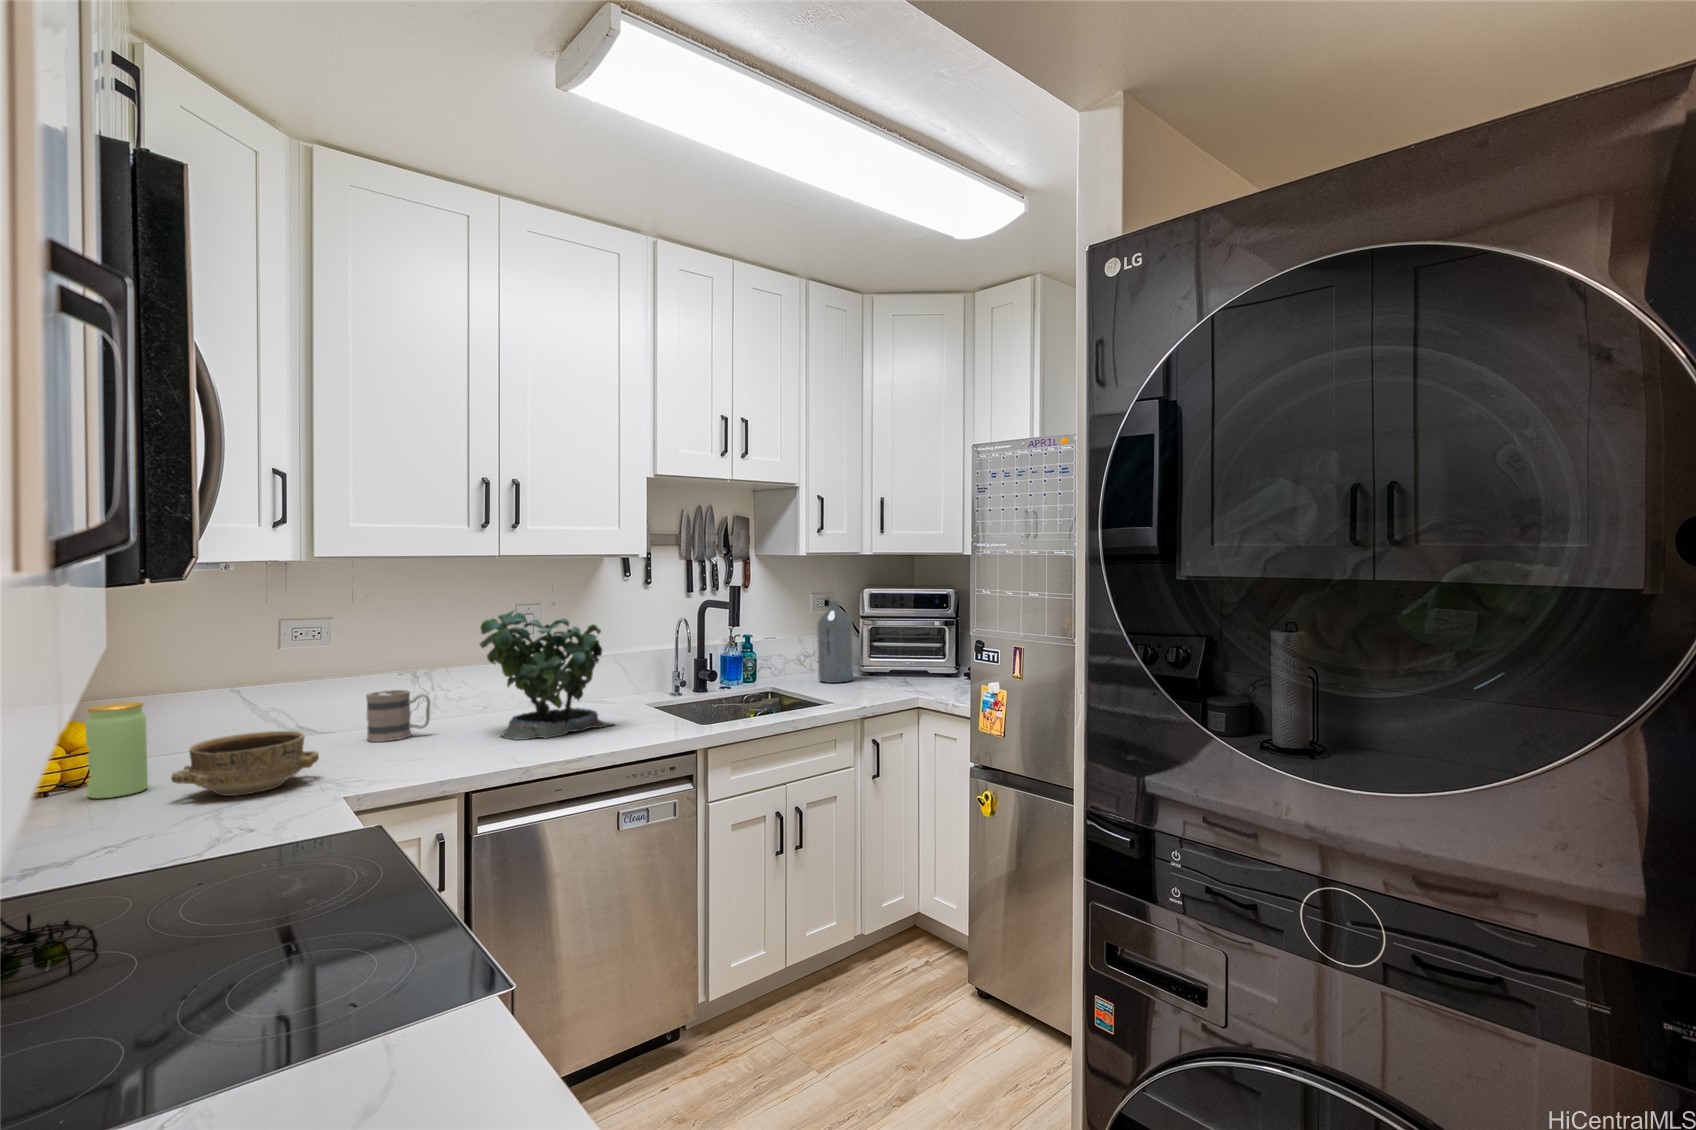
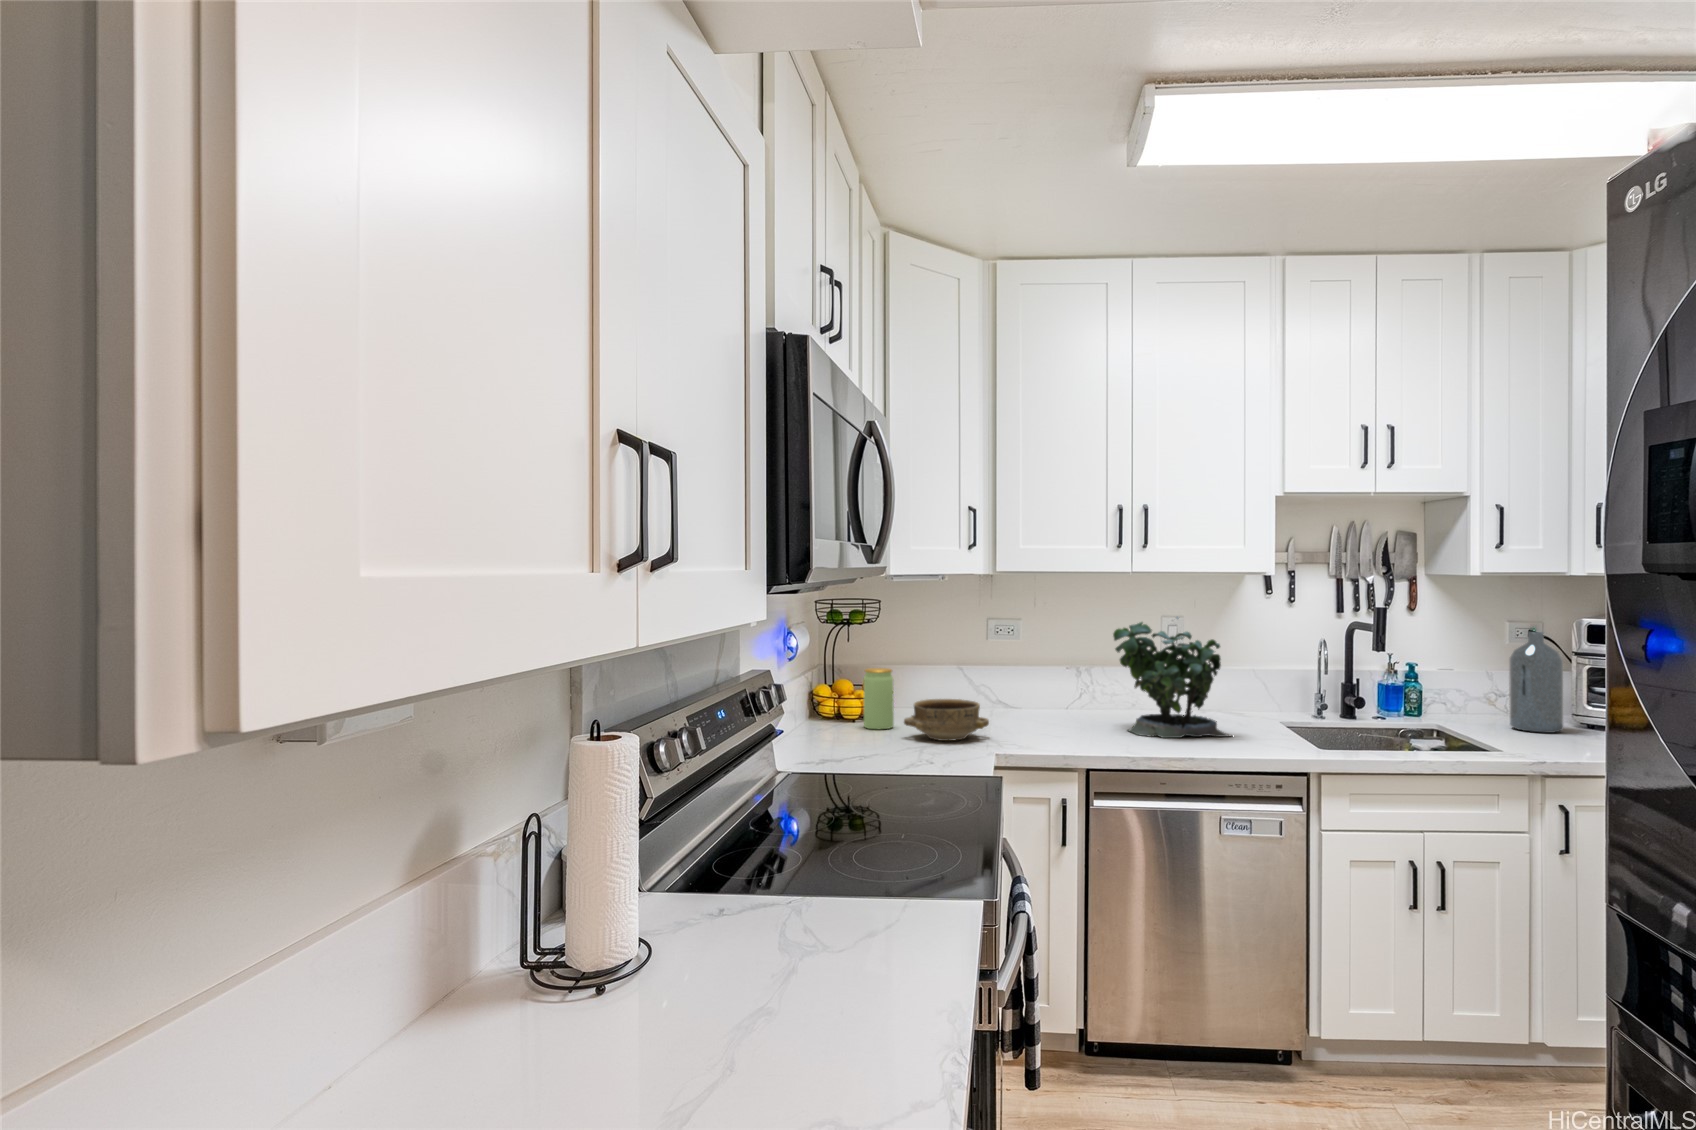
mug: present [366,690,430,742] -> none [1030,680,1076,721]

